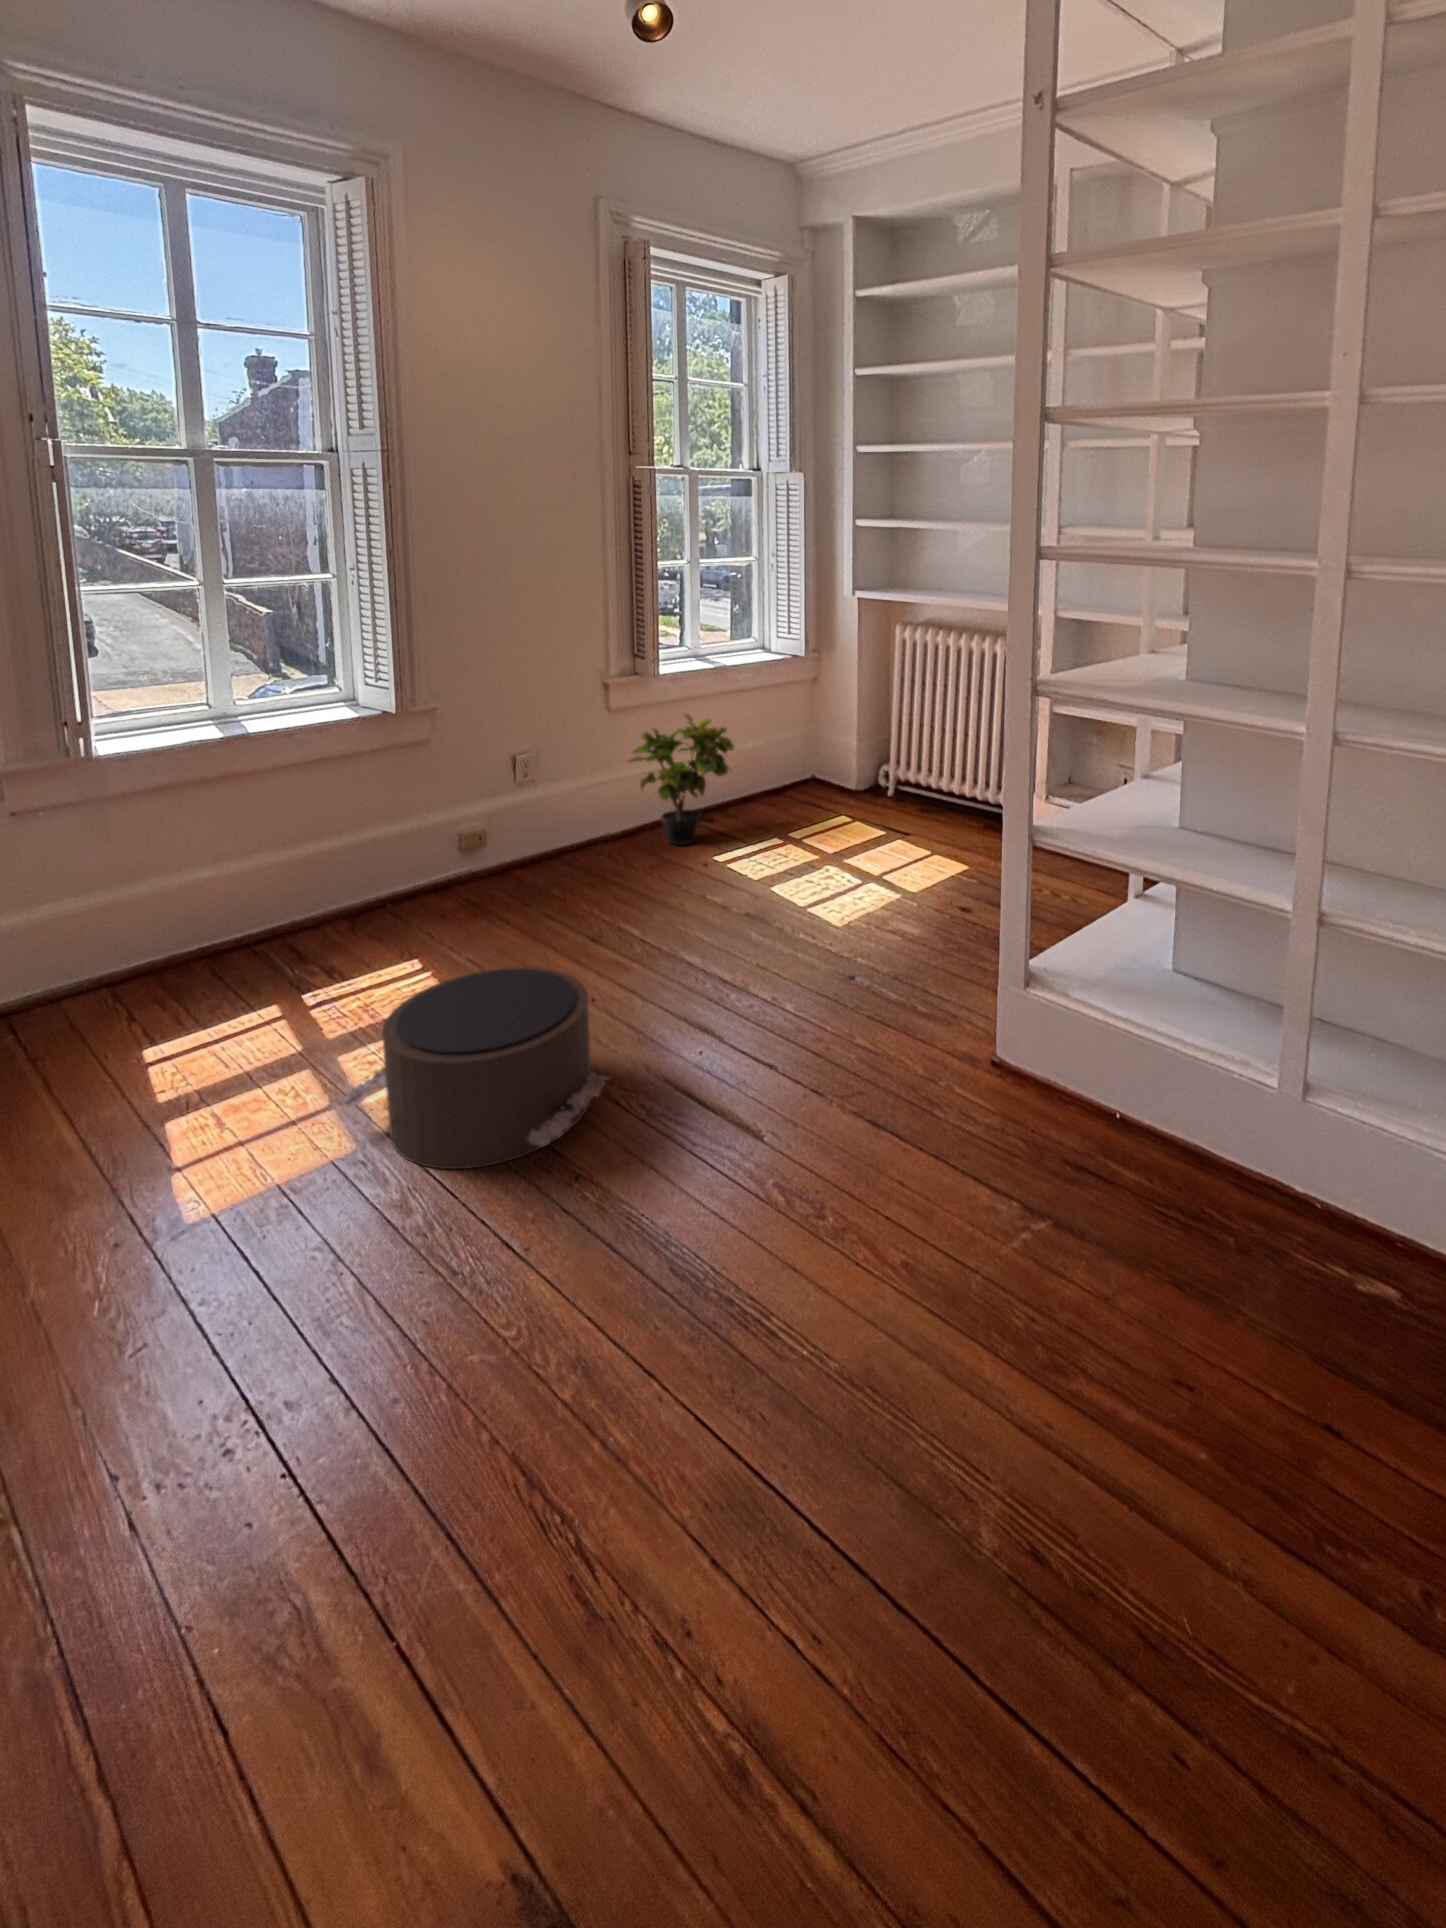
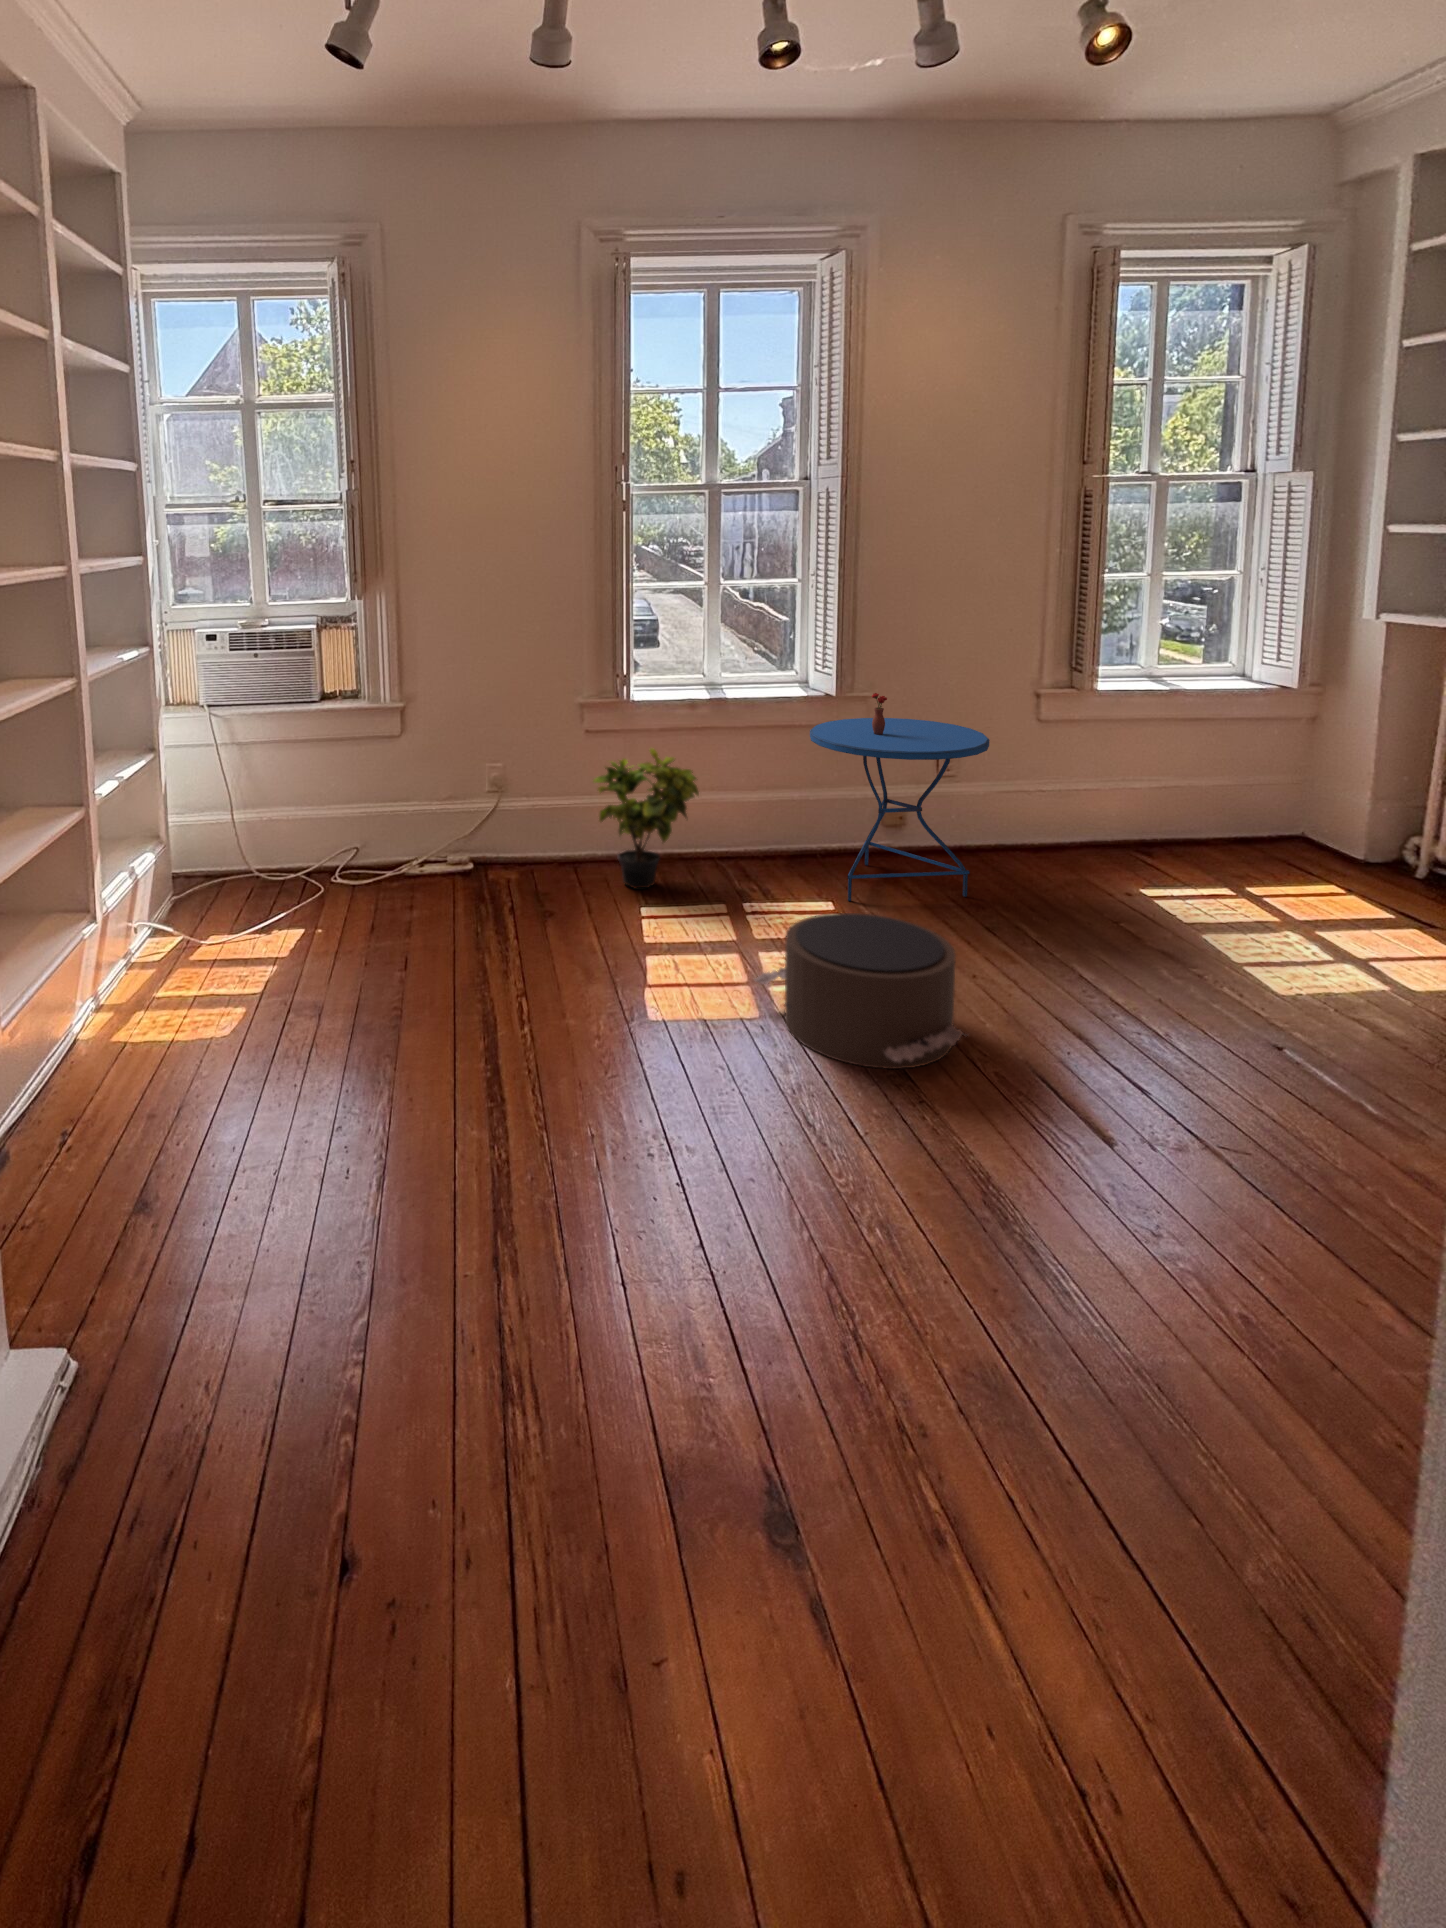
side table: none [371,704,575,949] -> present [810,693,990,901]
potted plant: present [628,713,734,845] -> present [593,748,699,888]

